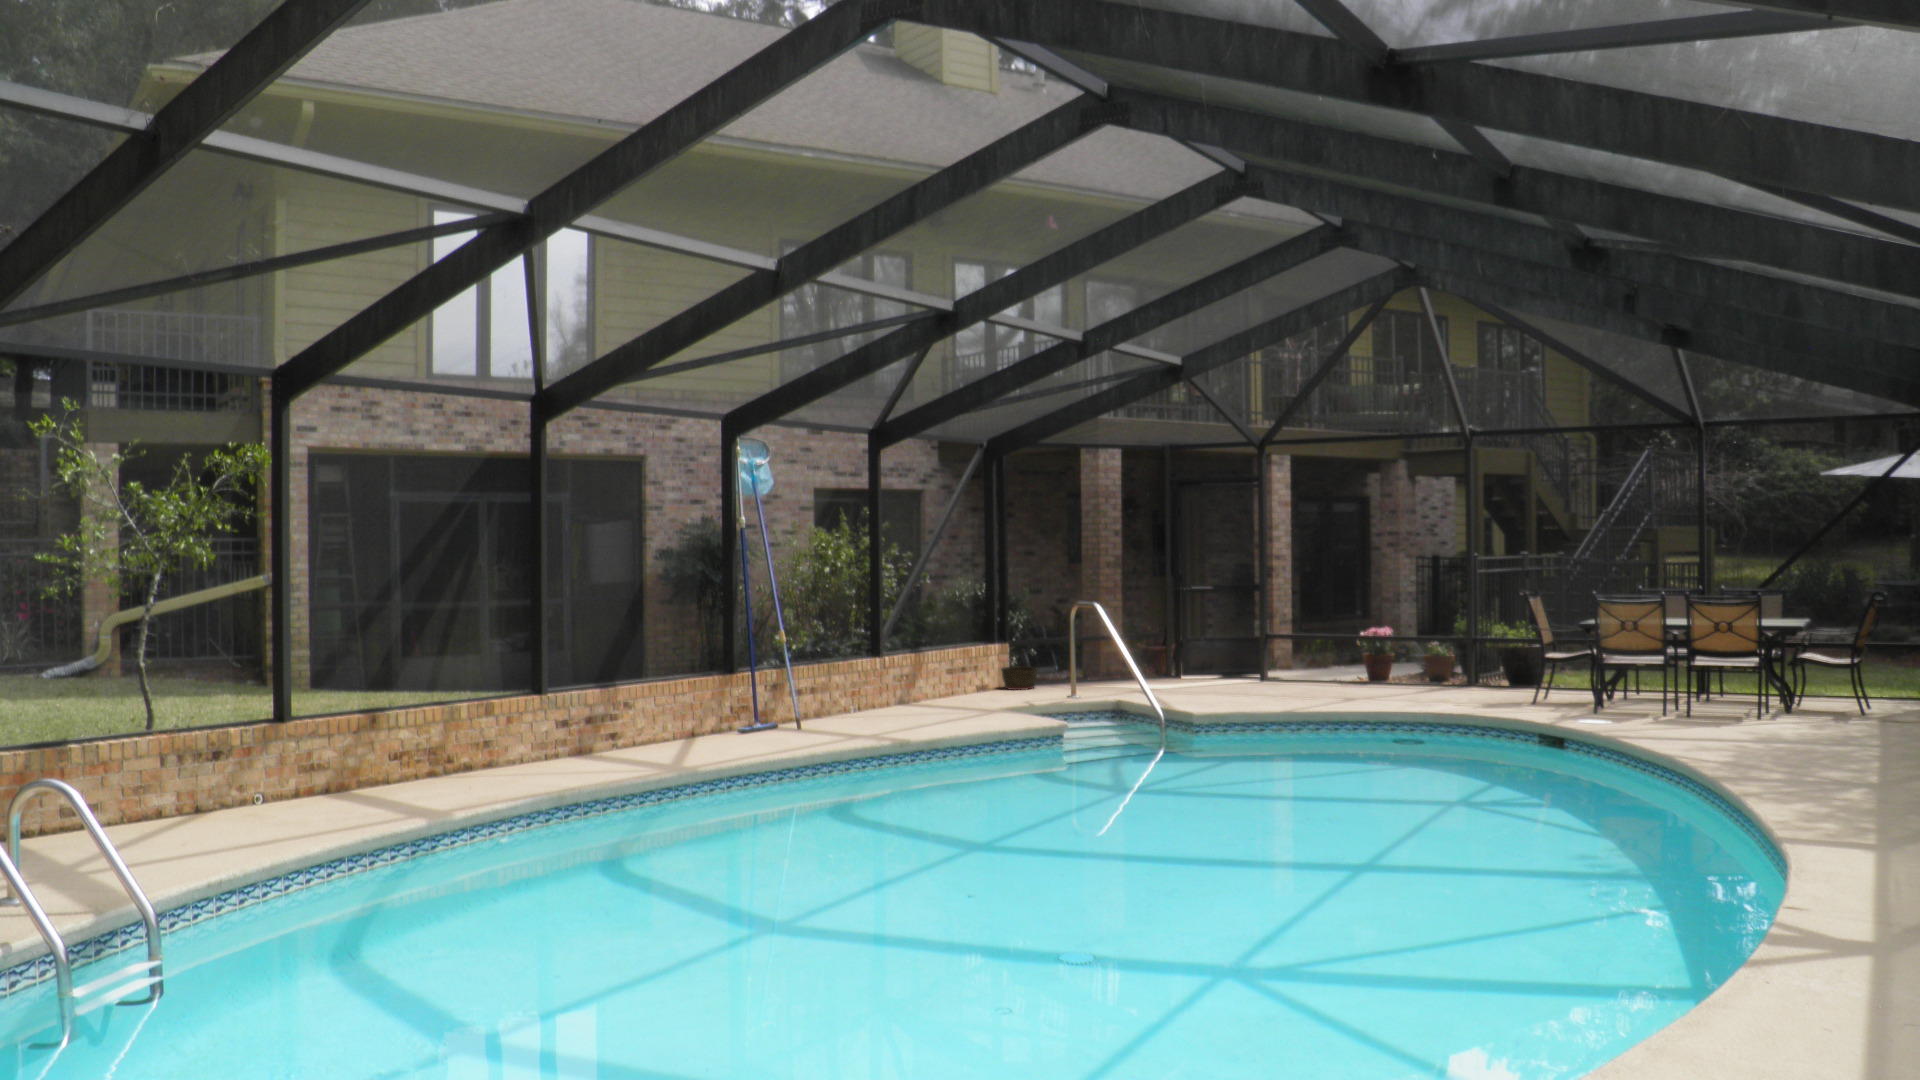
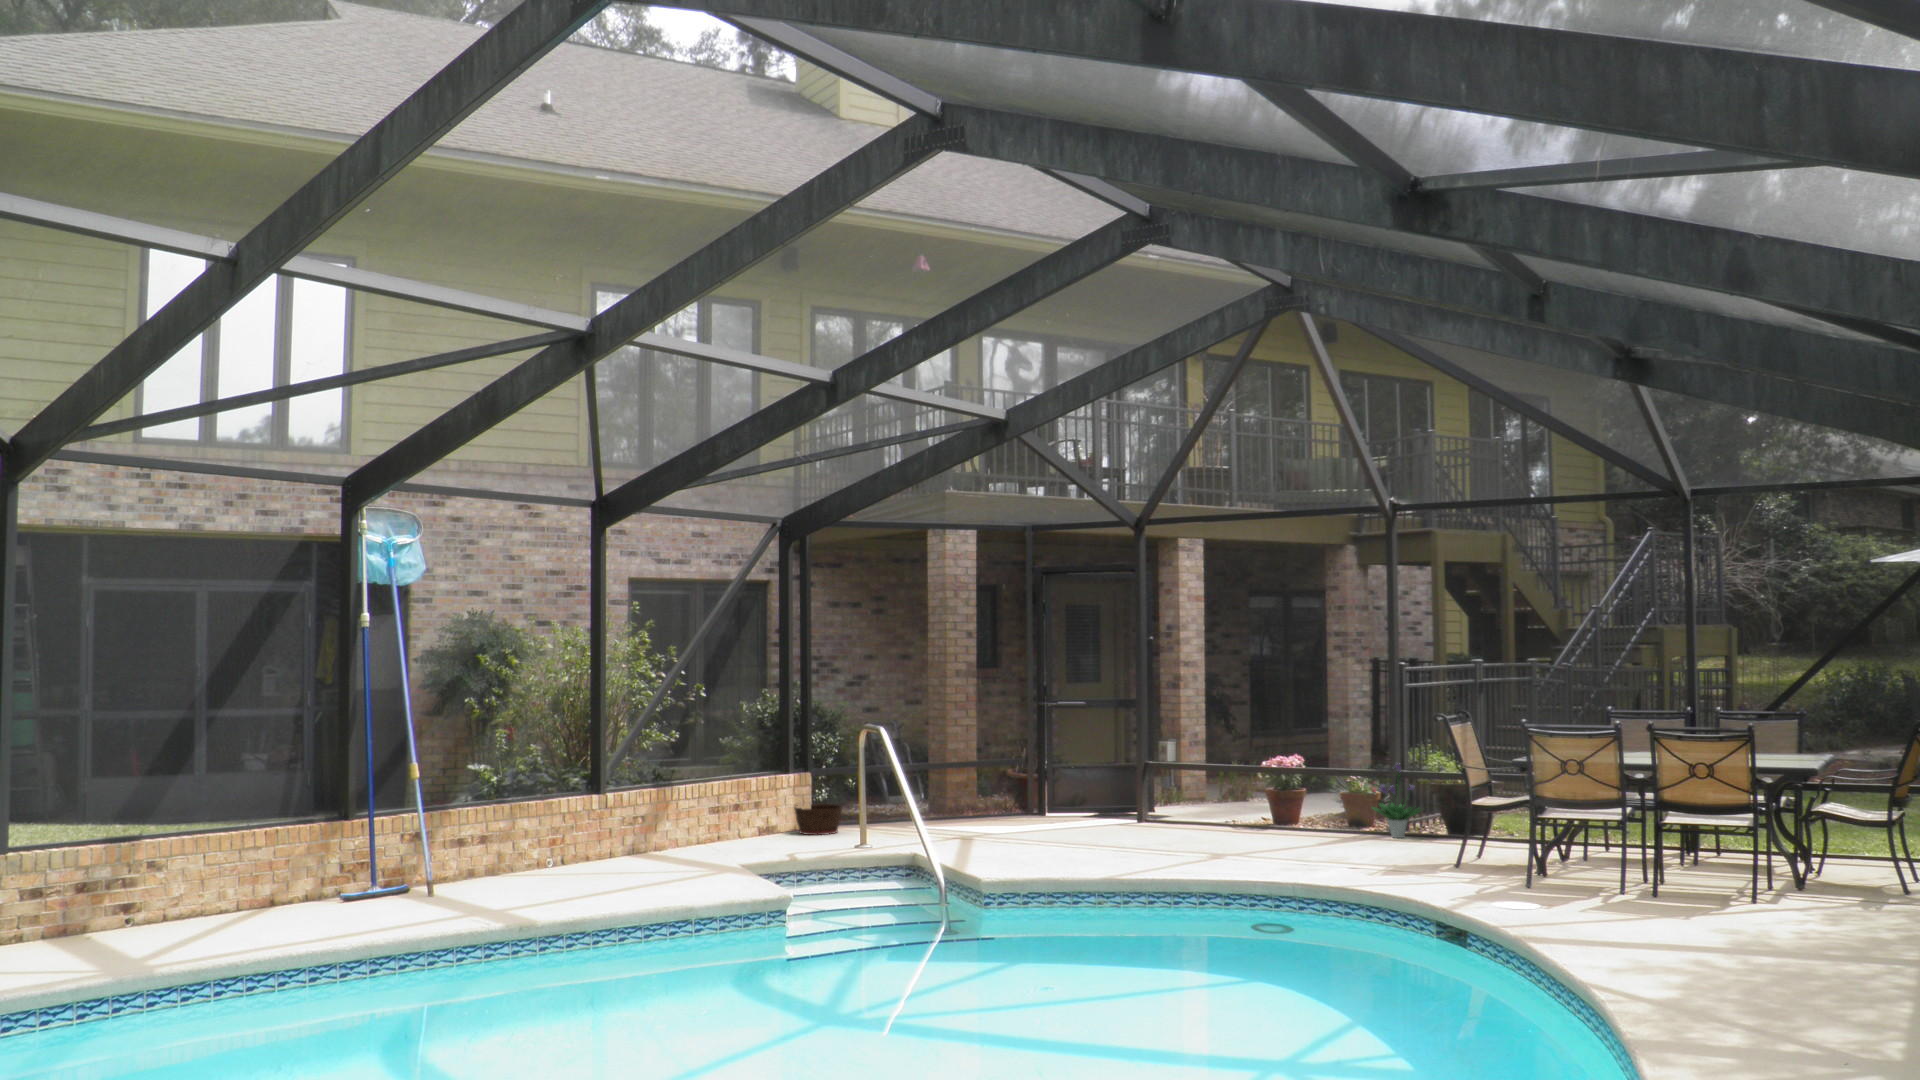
potted plant: none [1448,631,1491,687] -> present [1372,763,1421,838]

